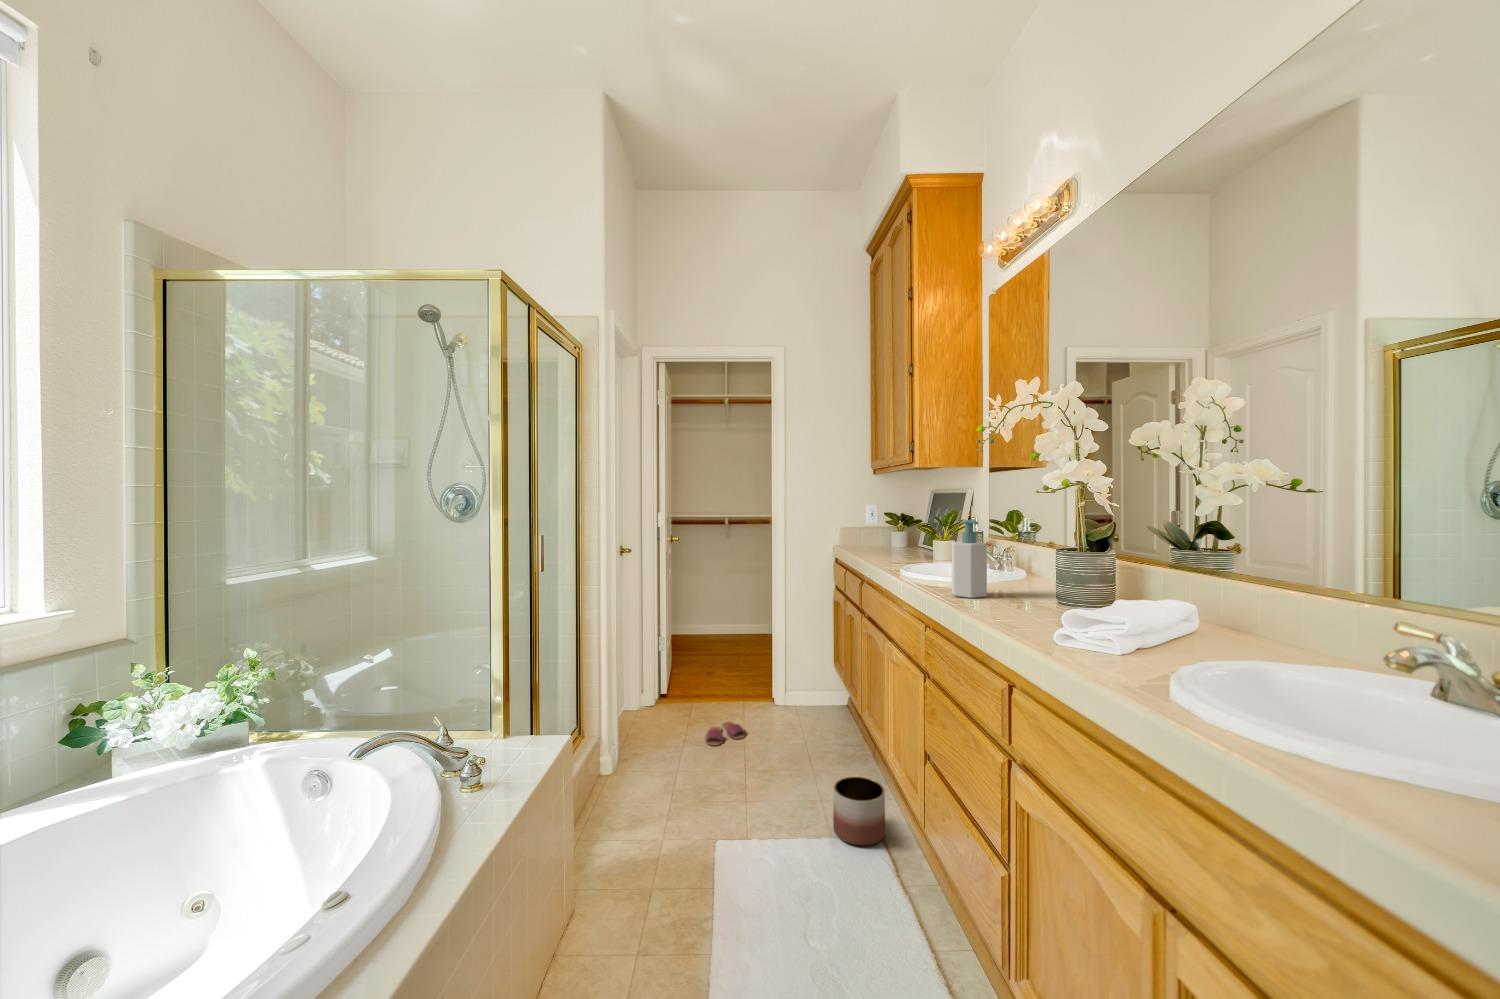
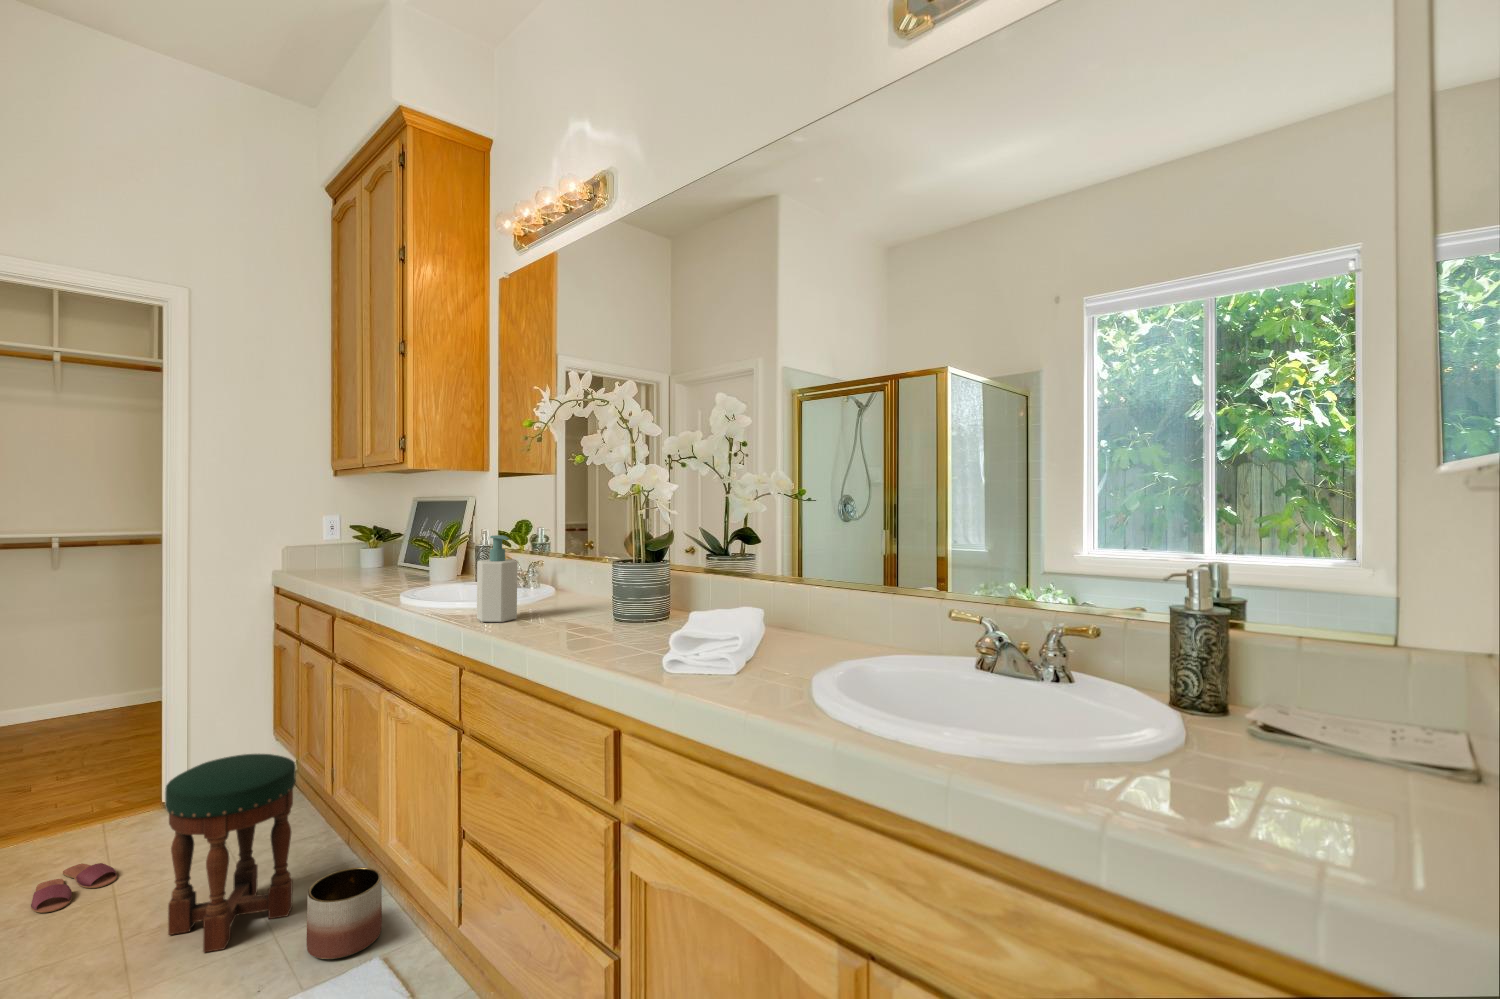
stool: none [759,673,833,806] -> present [165,754,296,952]

